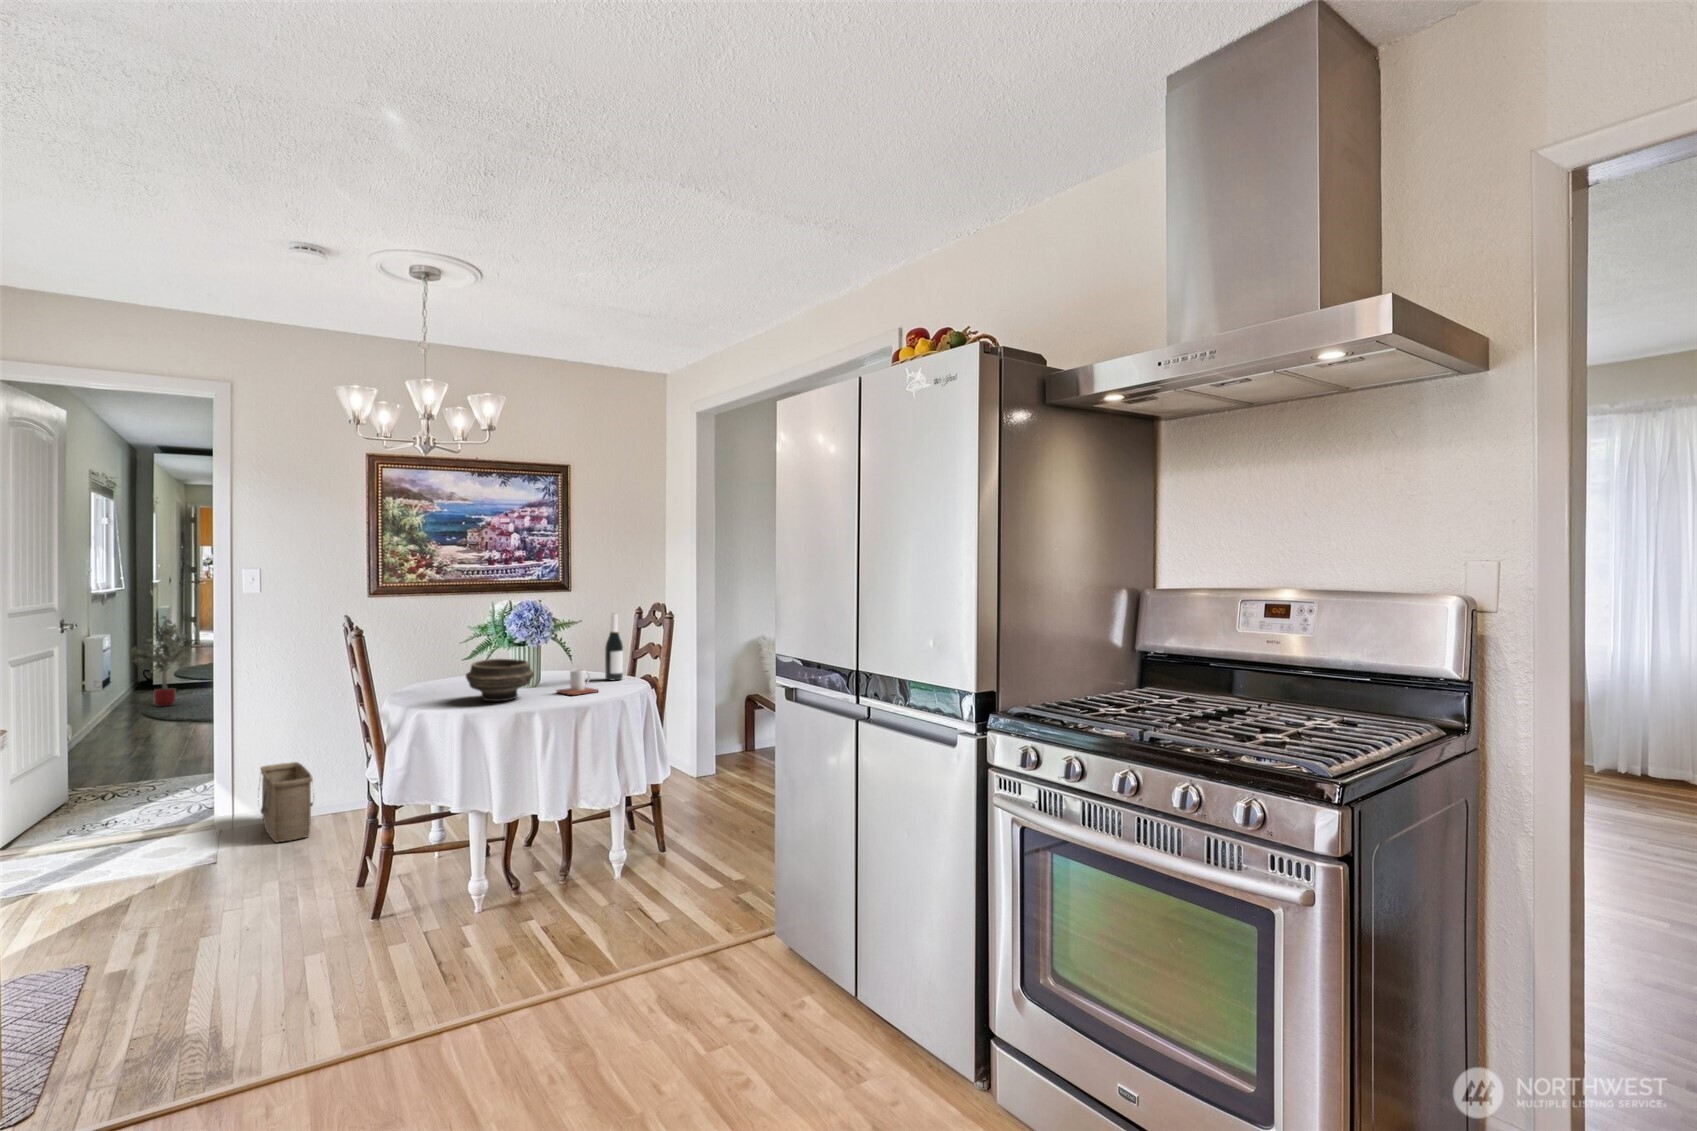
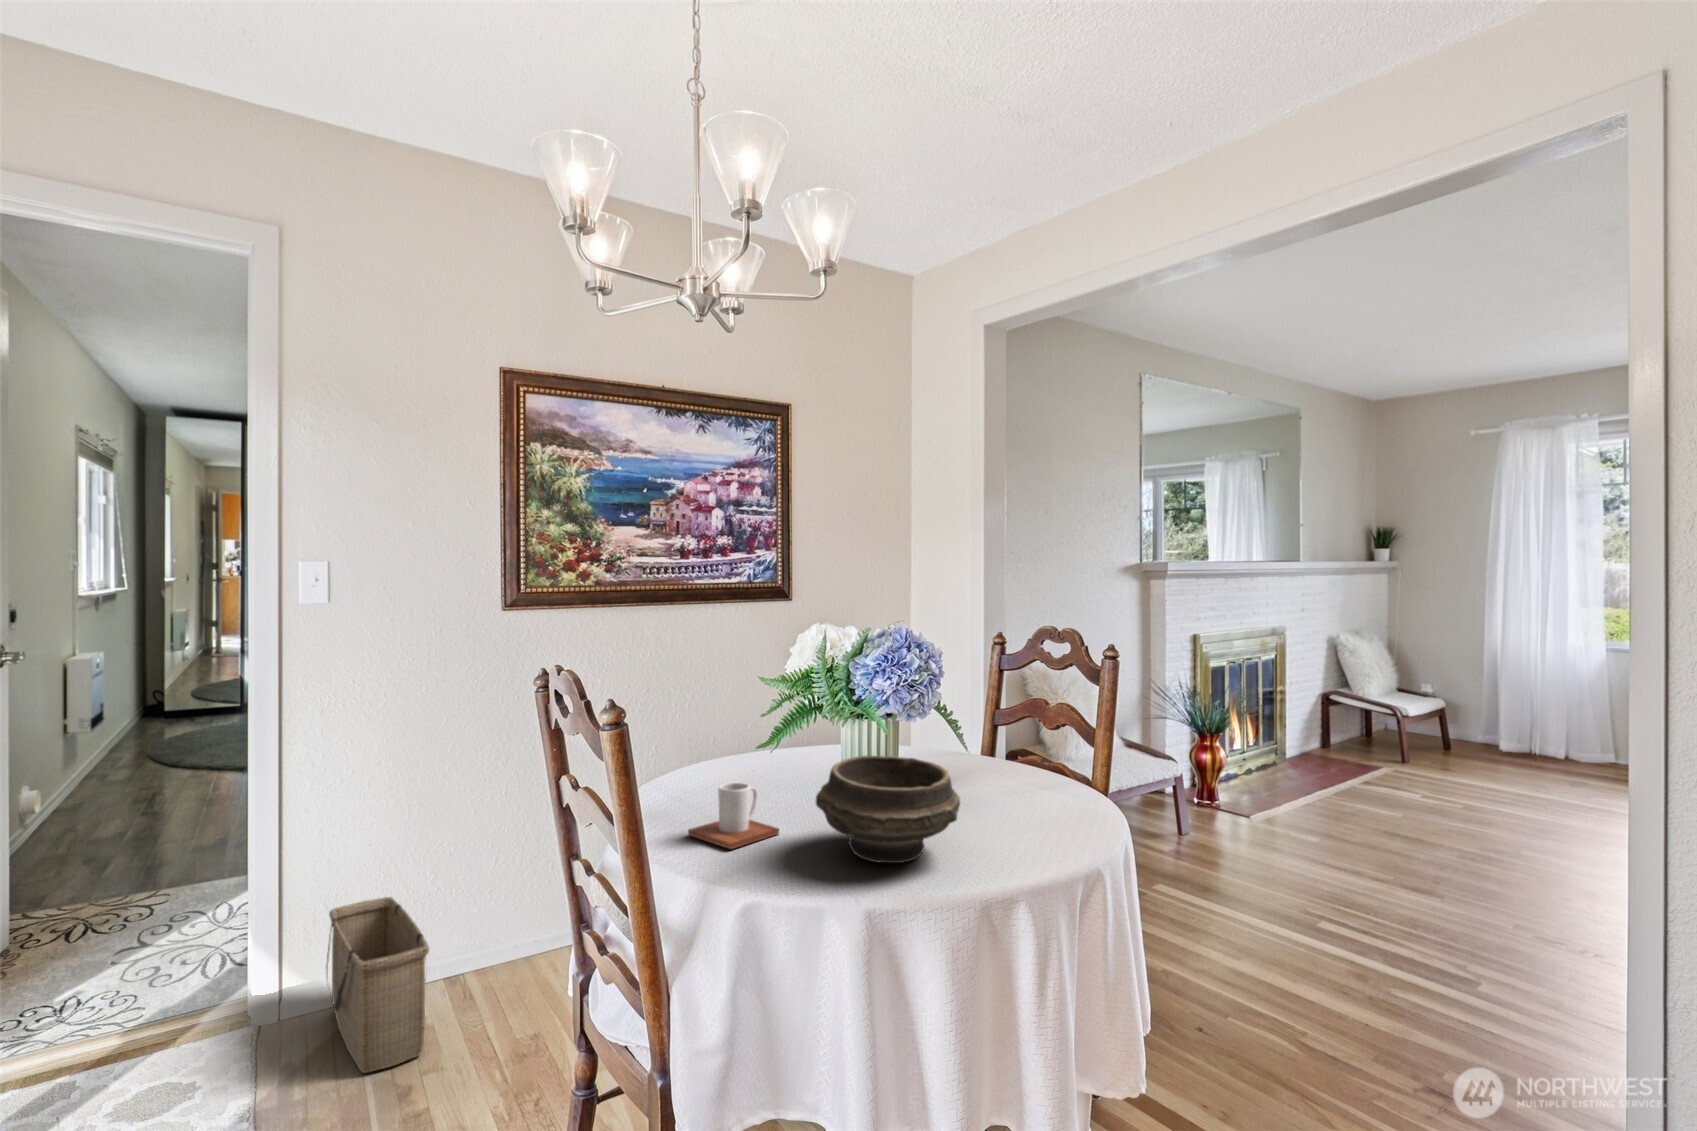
wine bottle: present [605,613,623,681] -> none [1000,649,1034,782]
potted tree: present [130,616,187,707] -> none [131,624,209,744]
mug: present [557,669,598,695] -> present [688,782,779,849]

